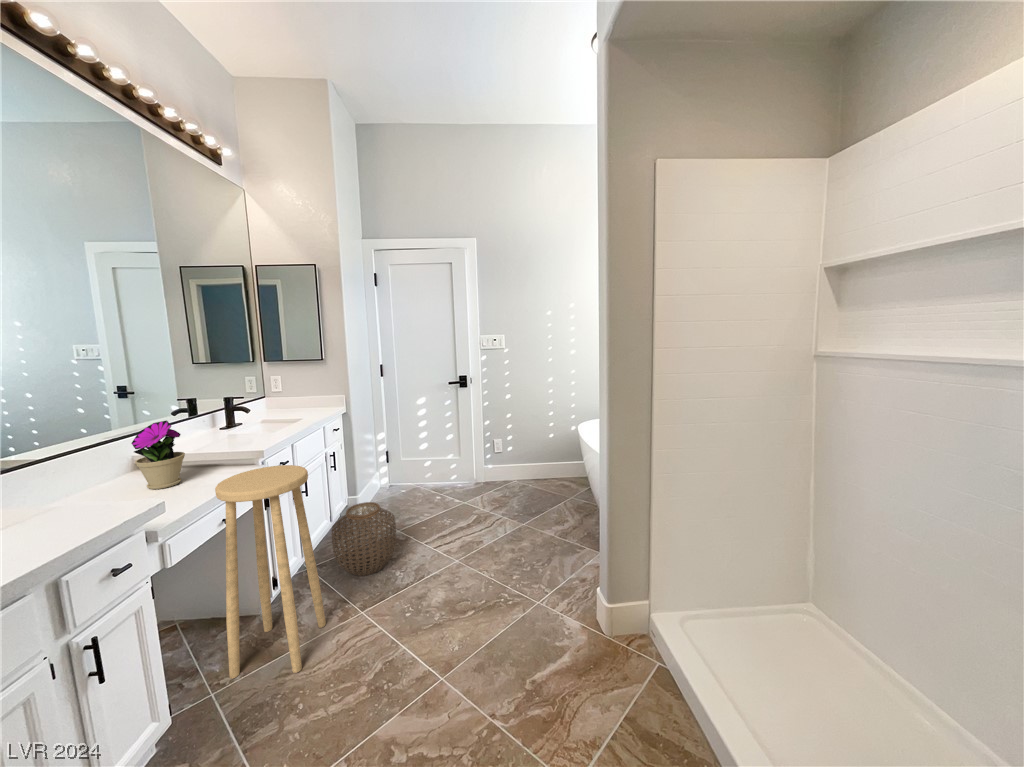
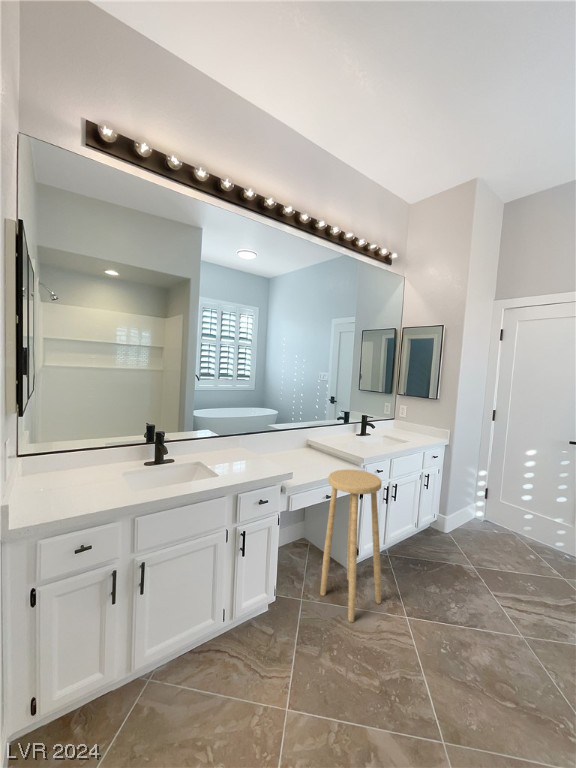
flower pot: present [131,420,185,489] -> none [304,427,325,465]
woven basket: present [332,502,396,576] -> none [404,523,461,591]

